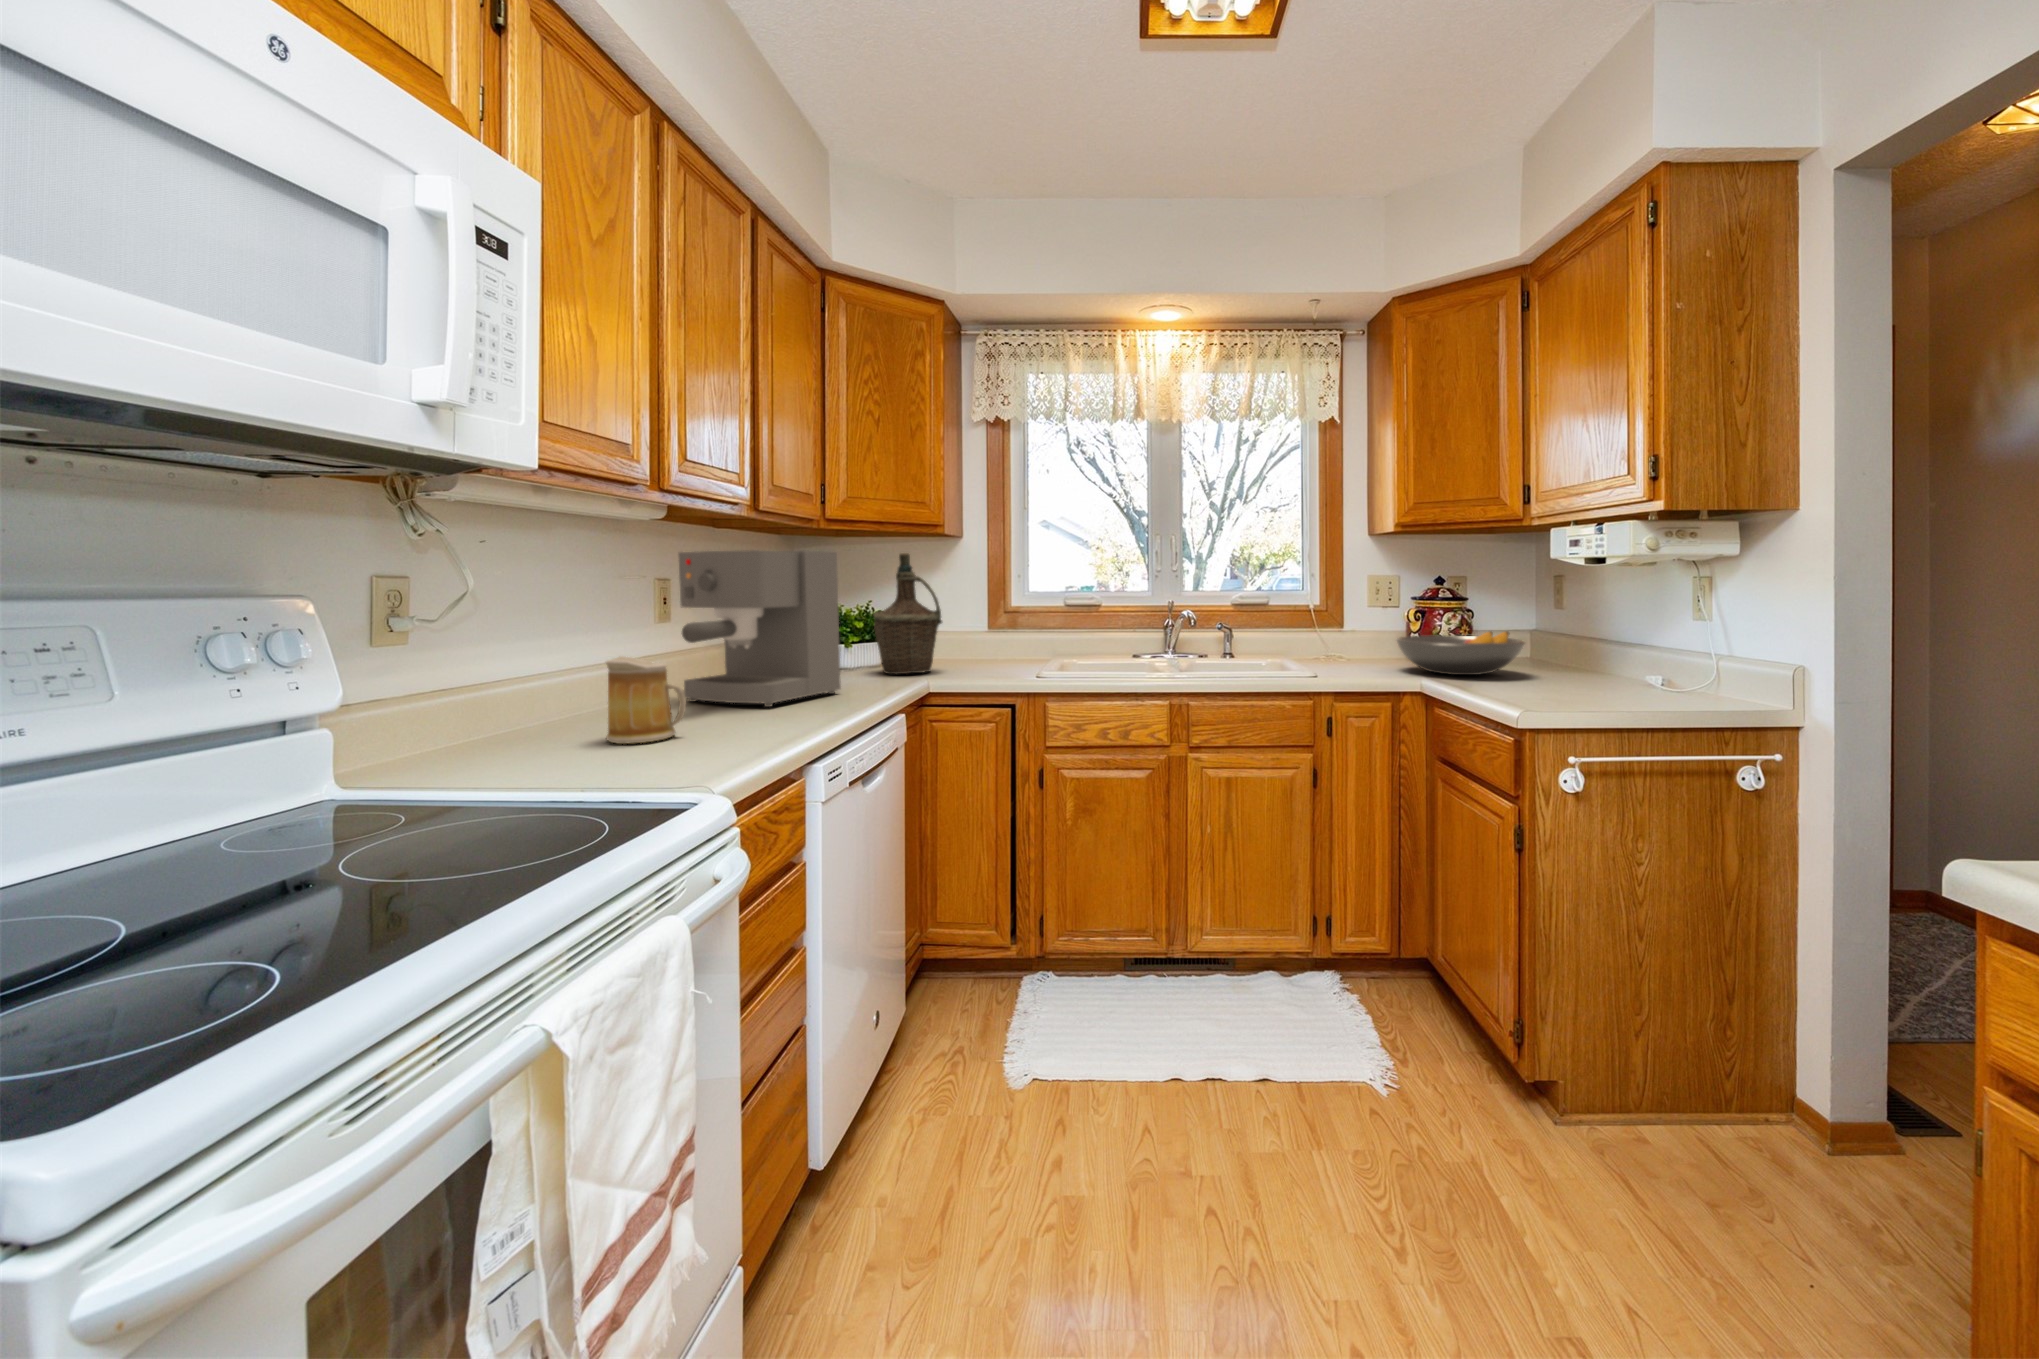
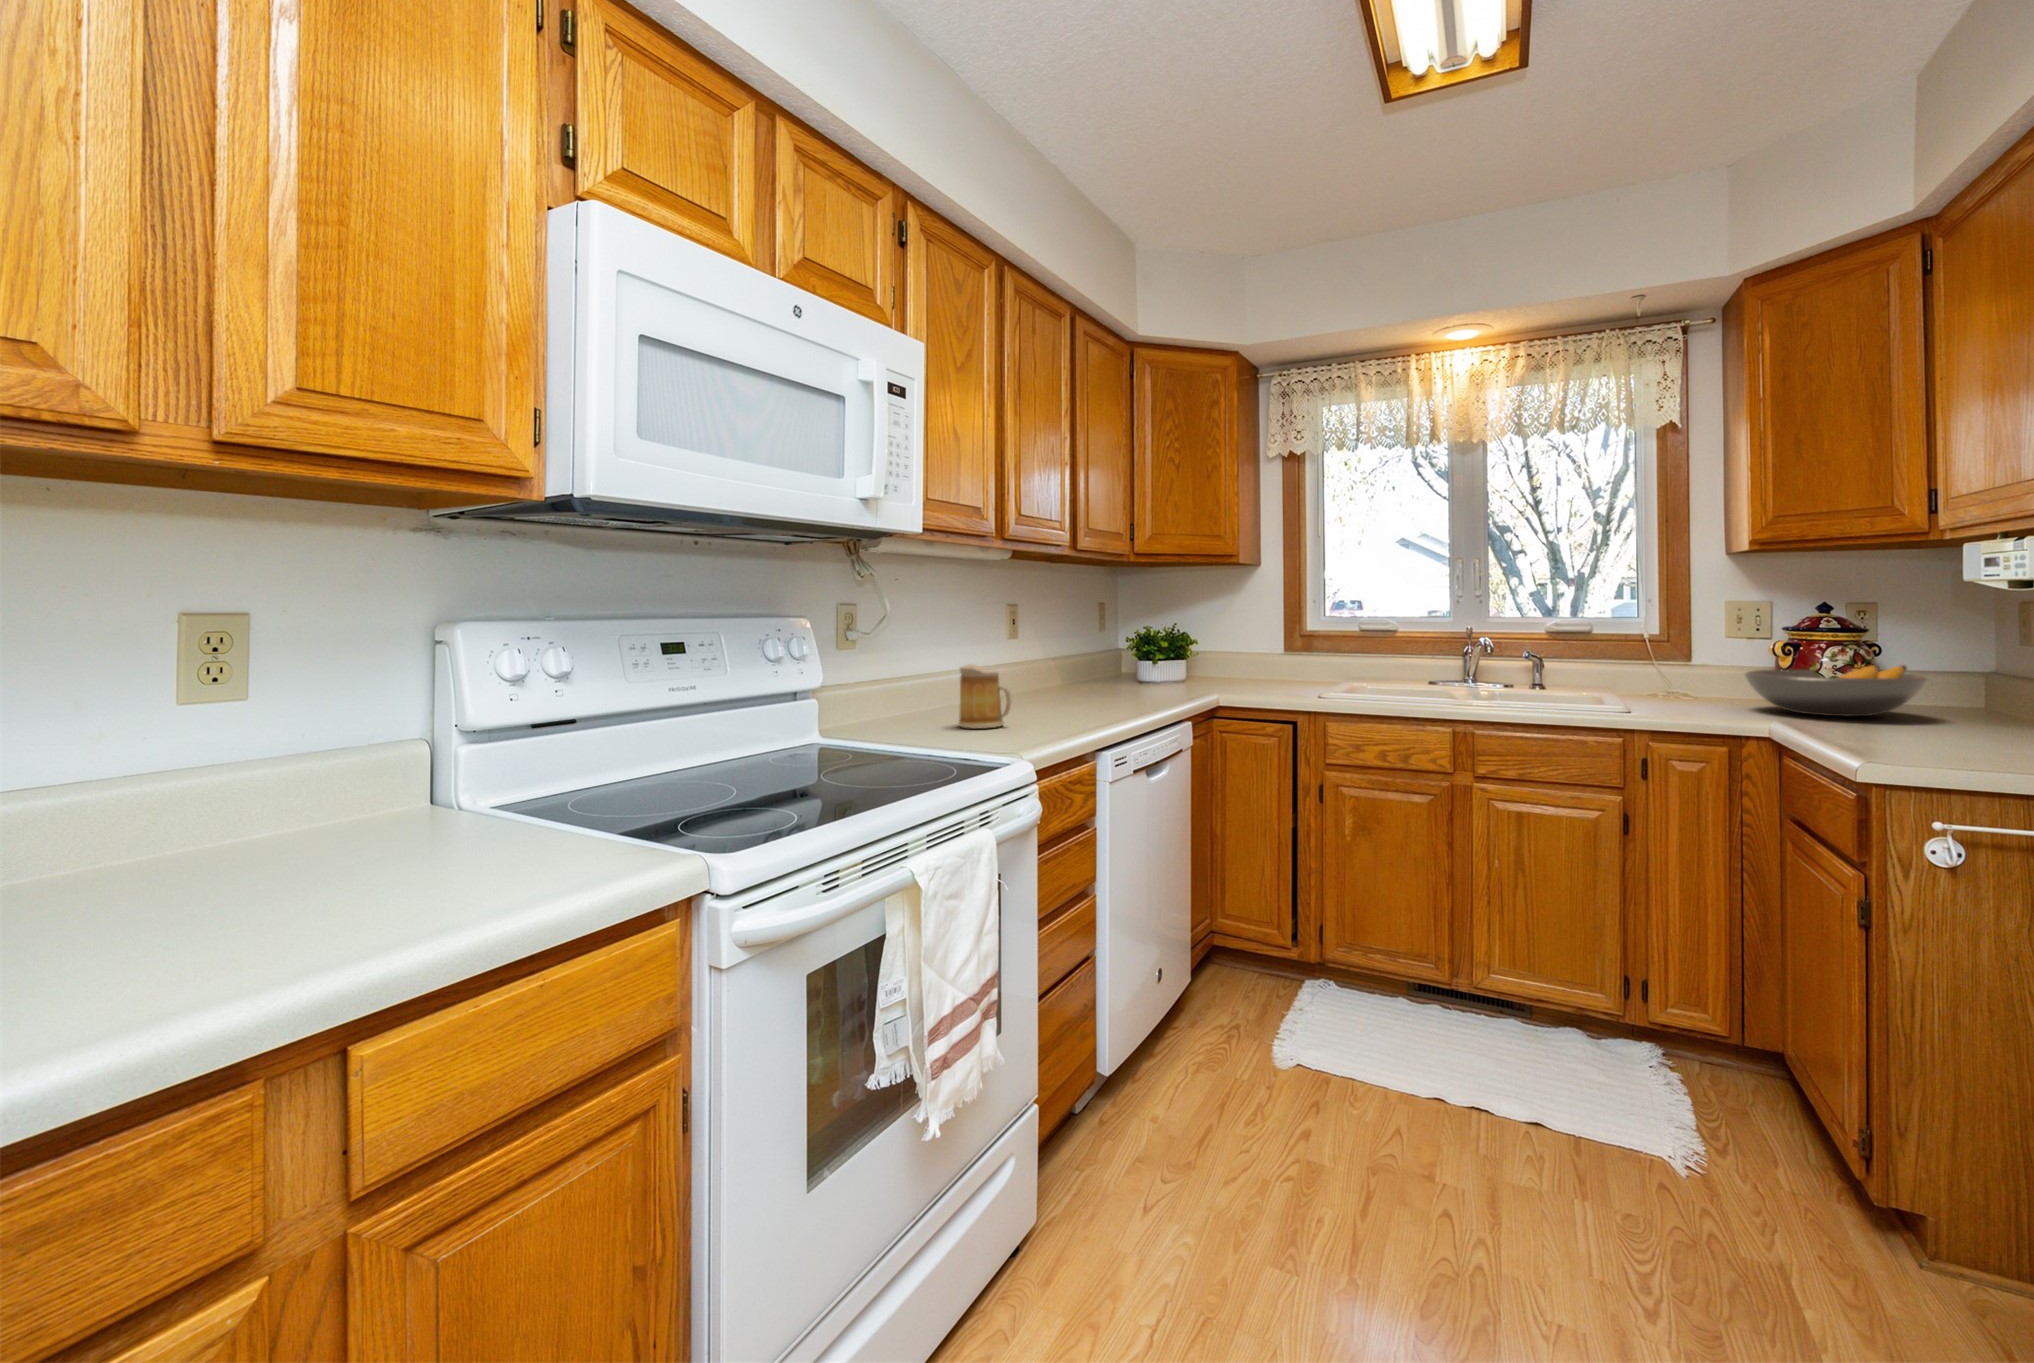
coffee maker: present [679,550,841,707] -> none [1011,583,1134,711]
bottle: present [874,553,942,675] -> none [1168,584,1229,693]

